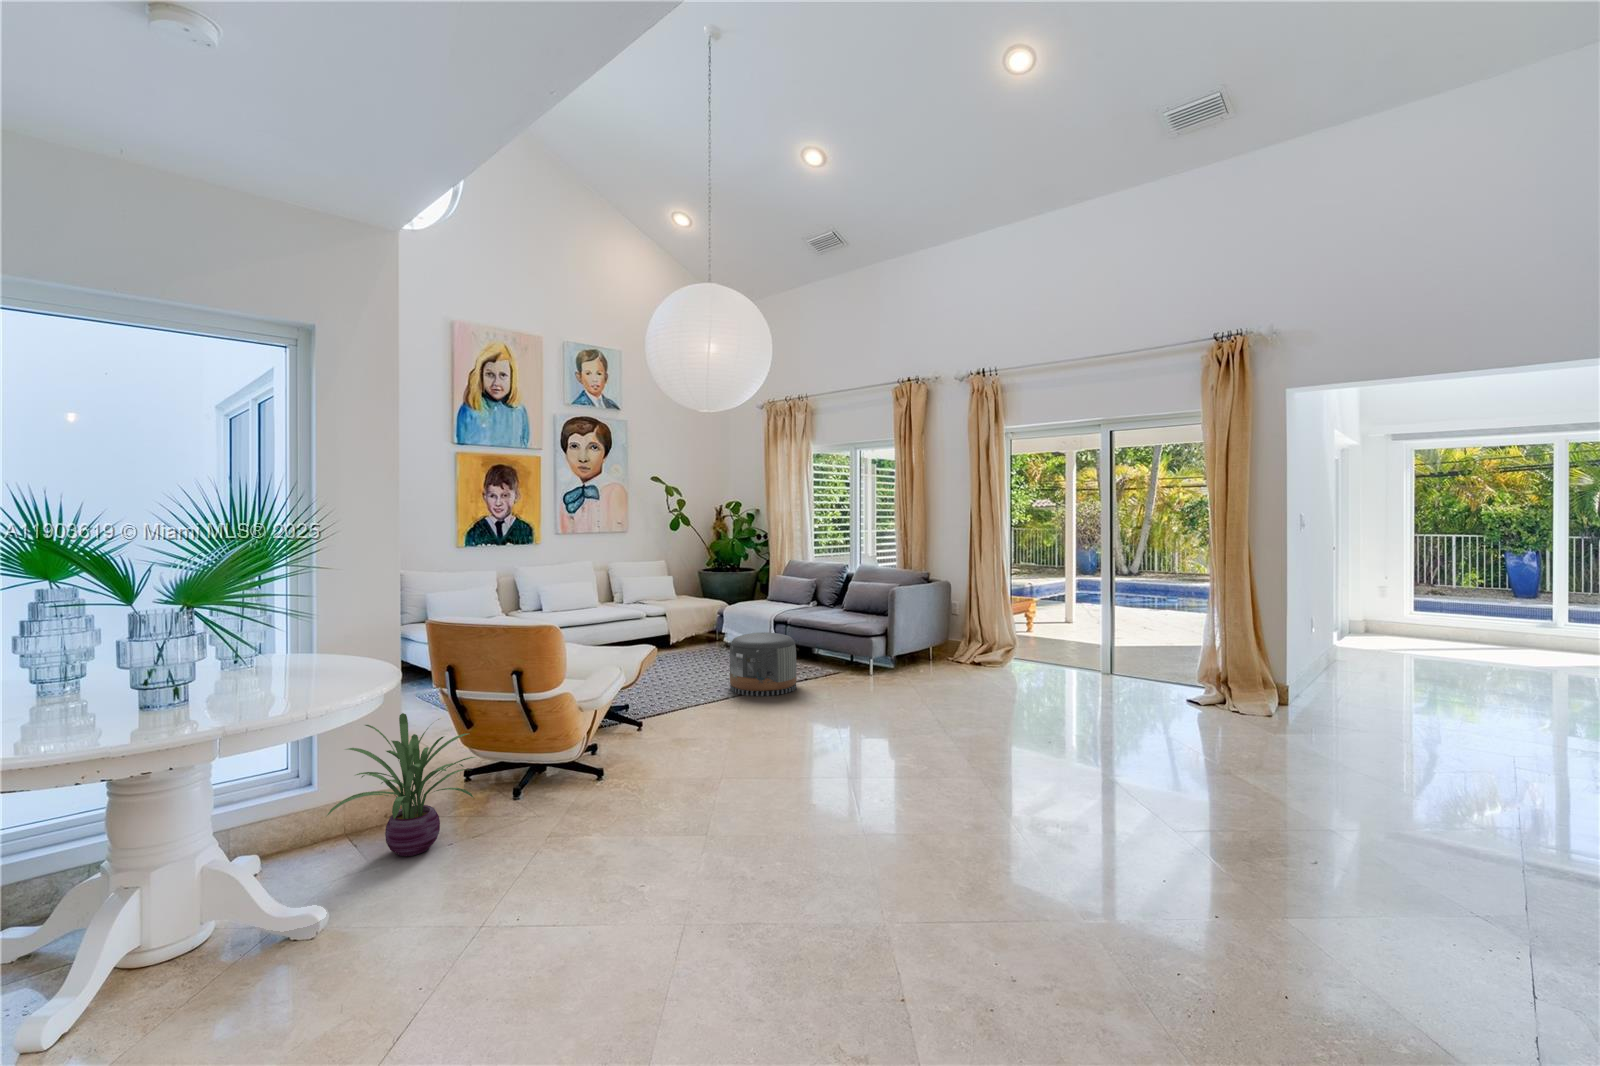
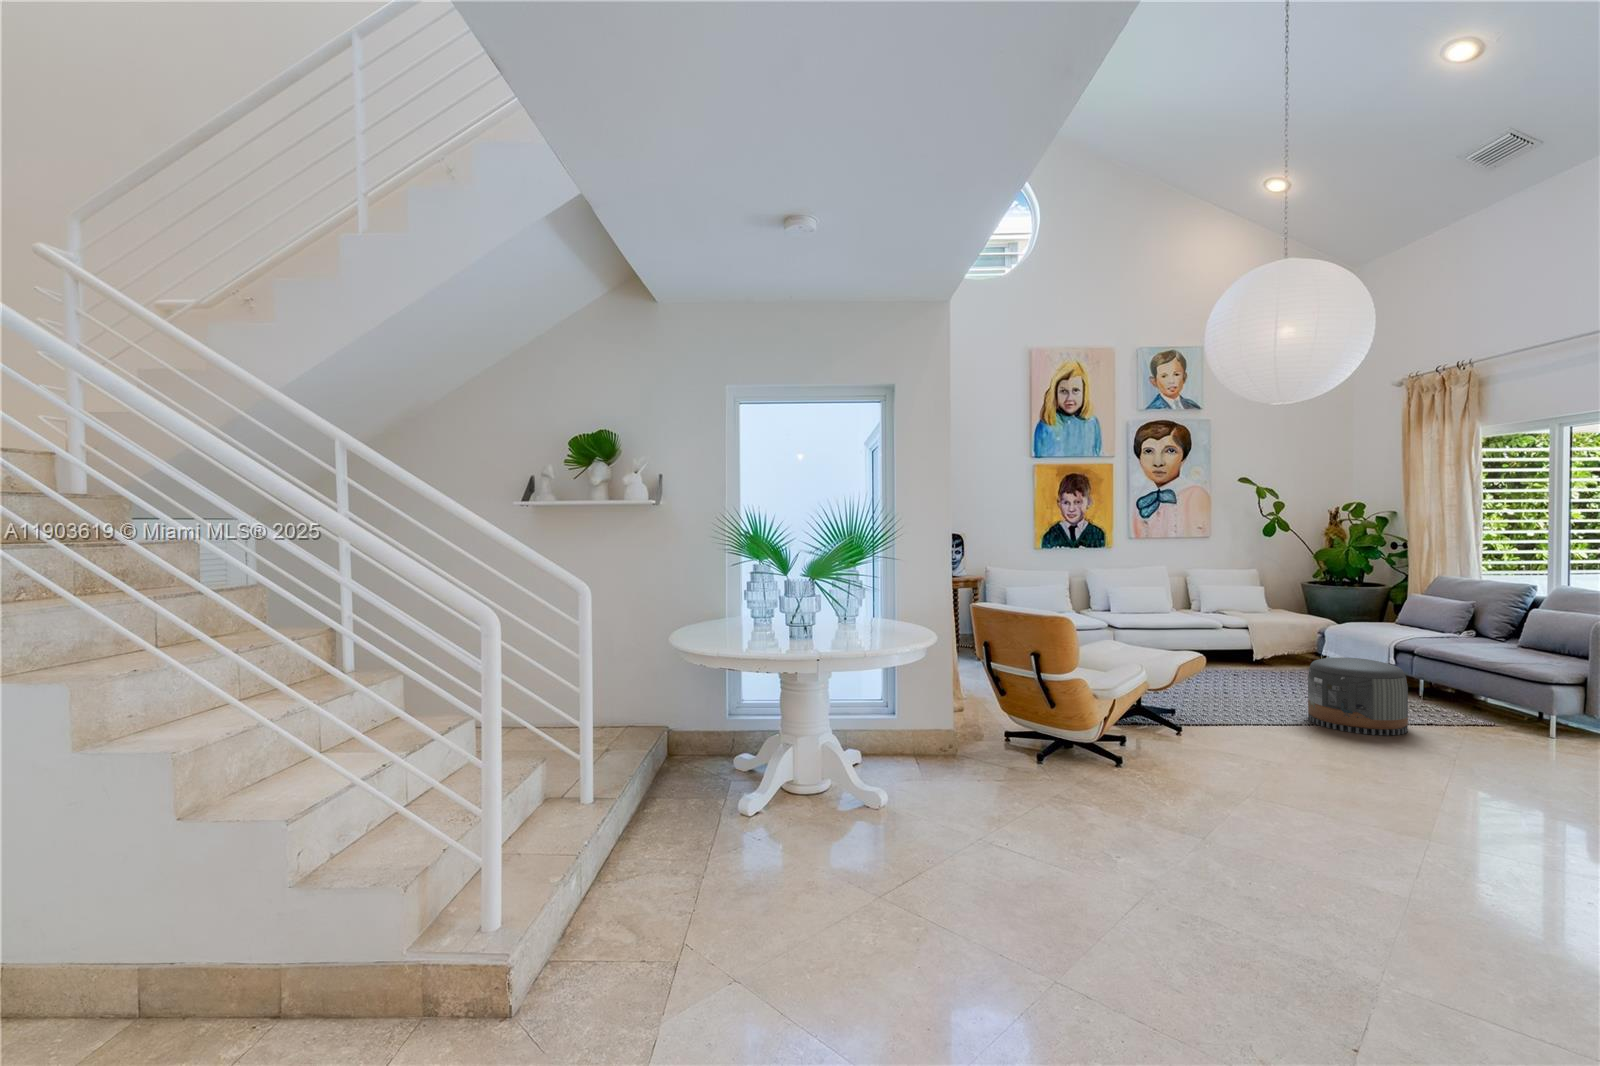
decorative plant: present [327,713,475,856] -> none [894,672,998,779]

